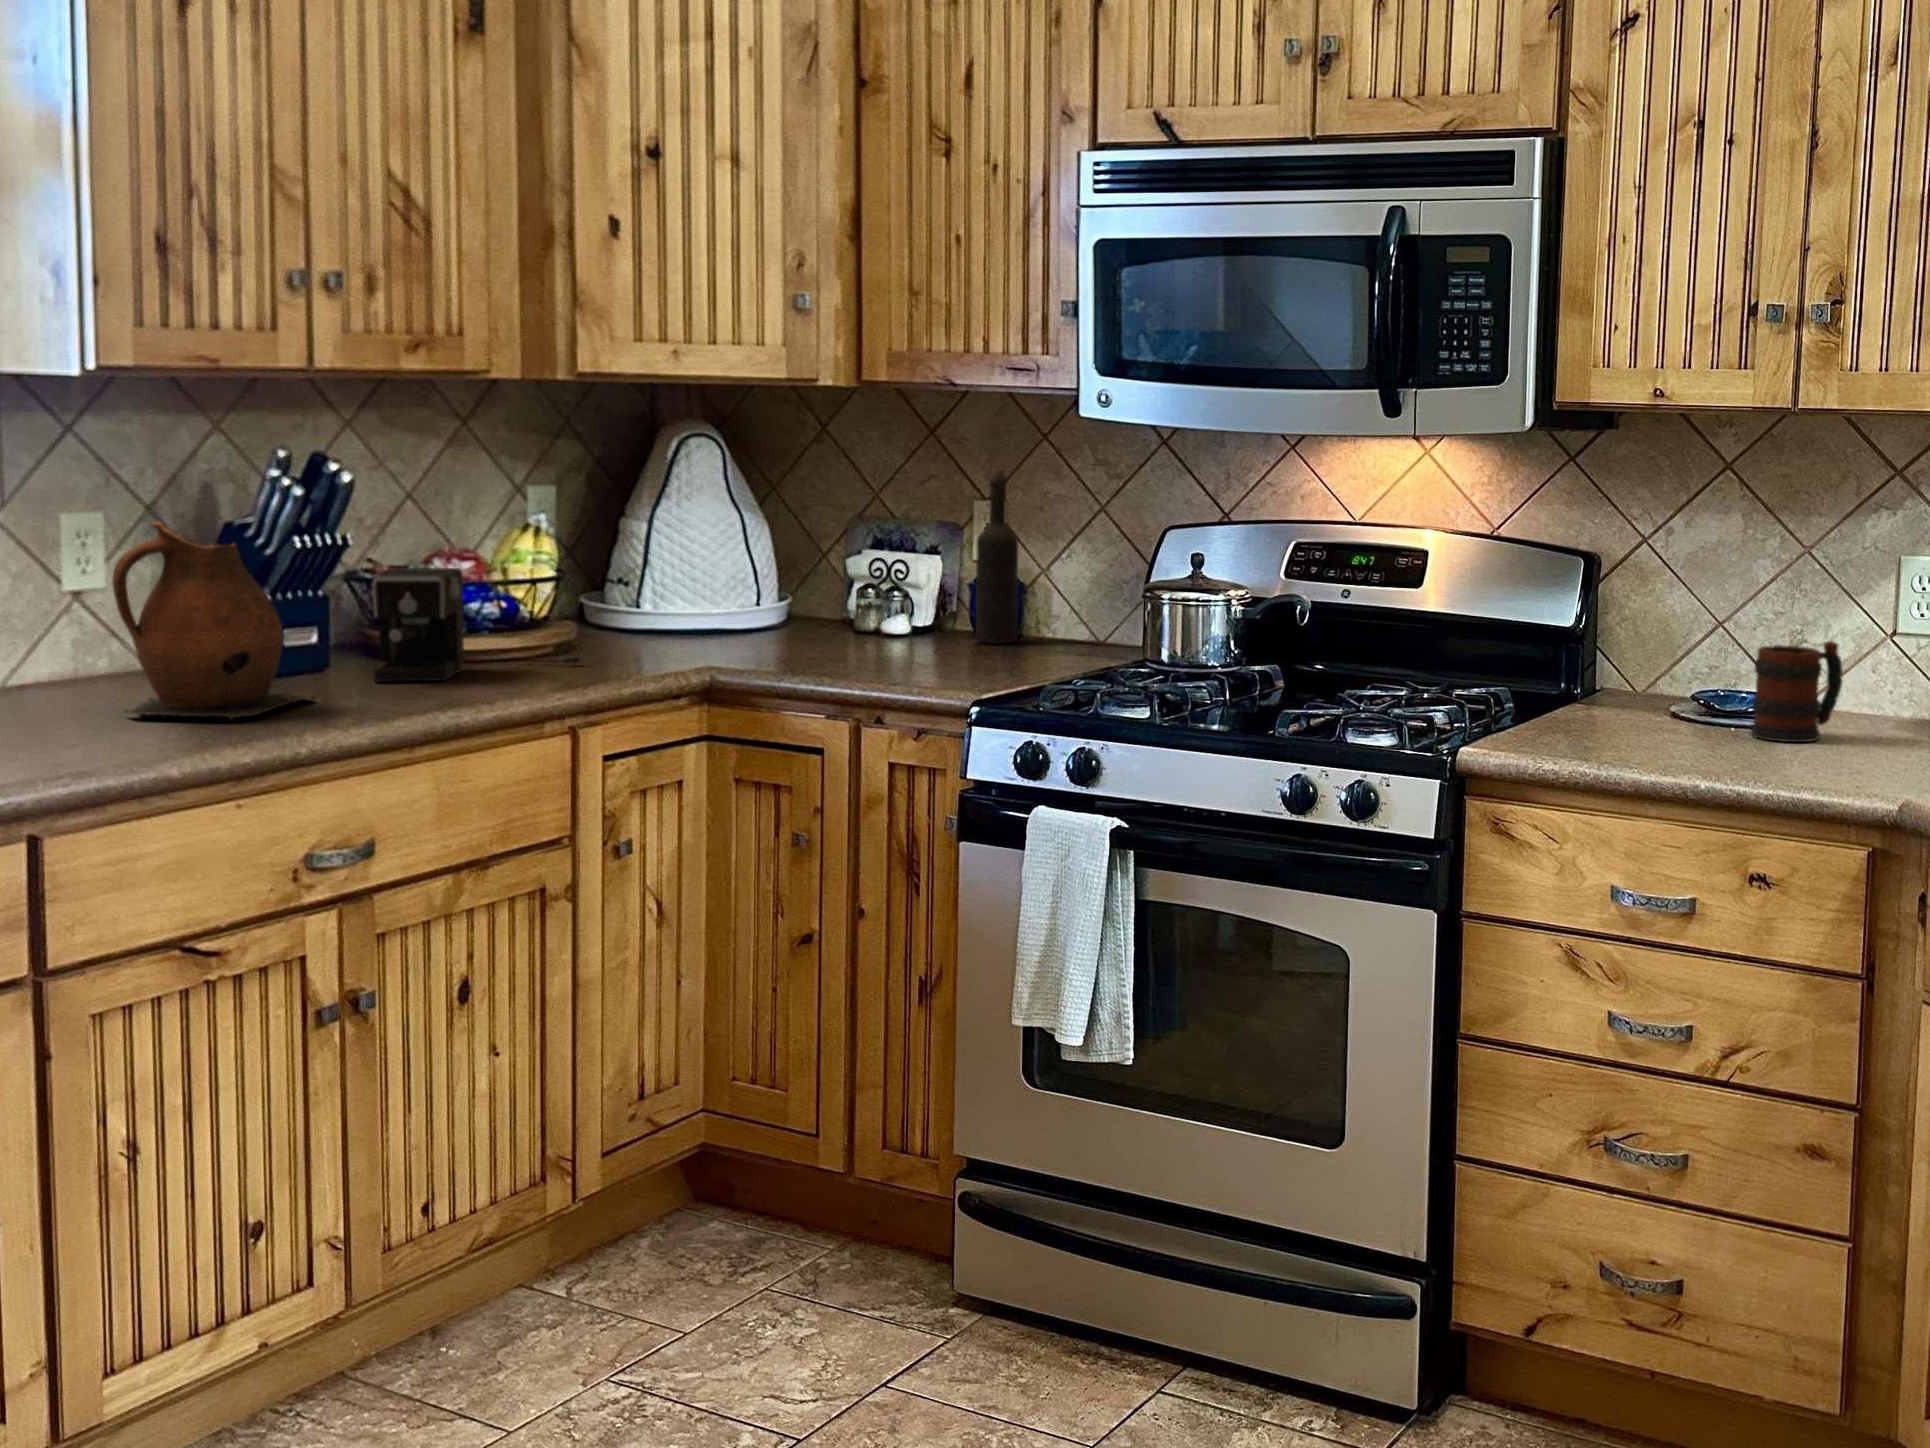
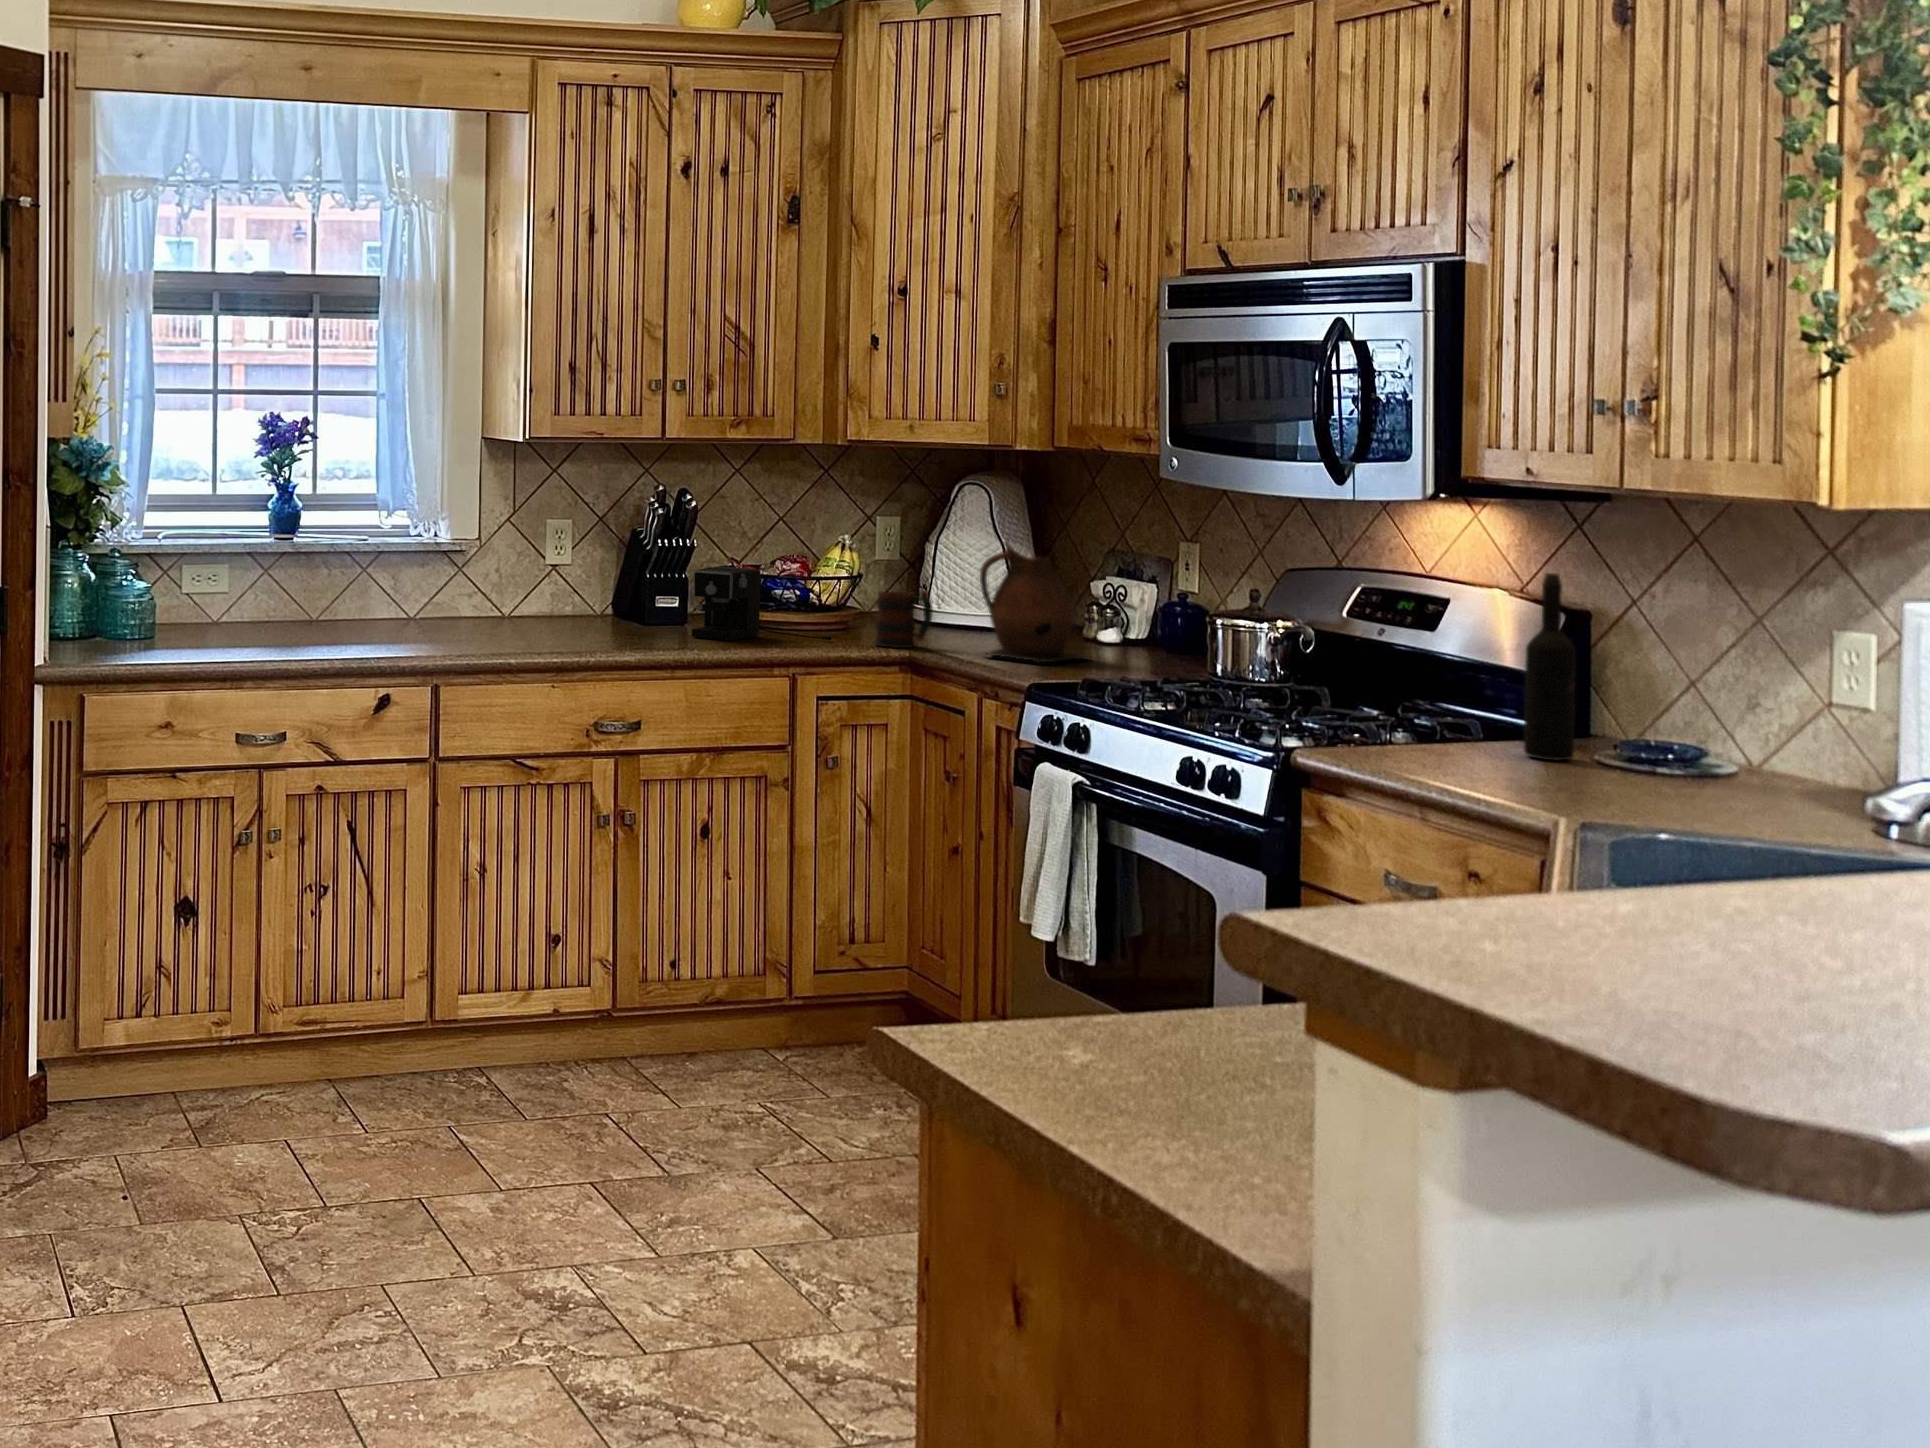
wine bottle: present [976,470,1018,644] -> present [1524,573,1576,760]
ceramic pitcher: present [112,522,314,720] -> present [980,542,1091,662]
mug: present [1751,641,1843,742] -> present [875,590,933,648]

